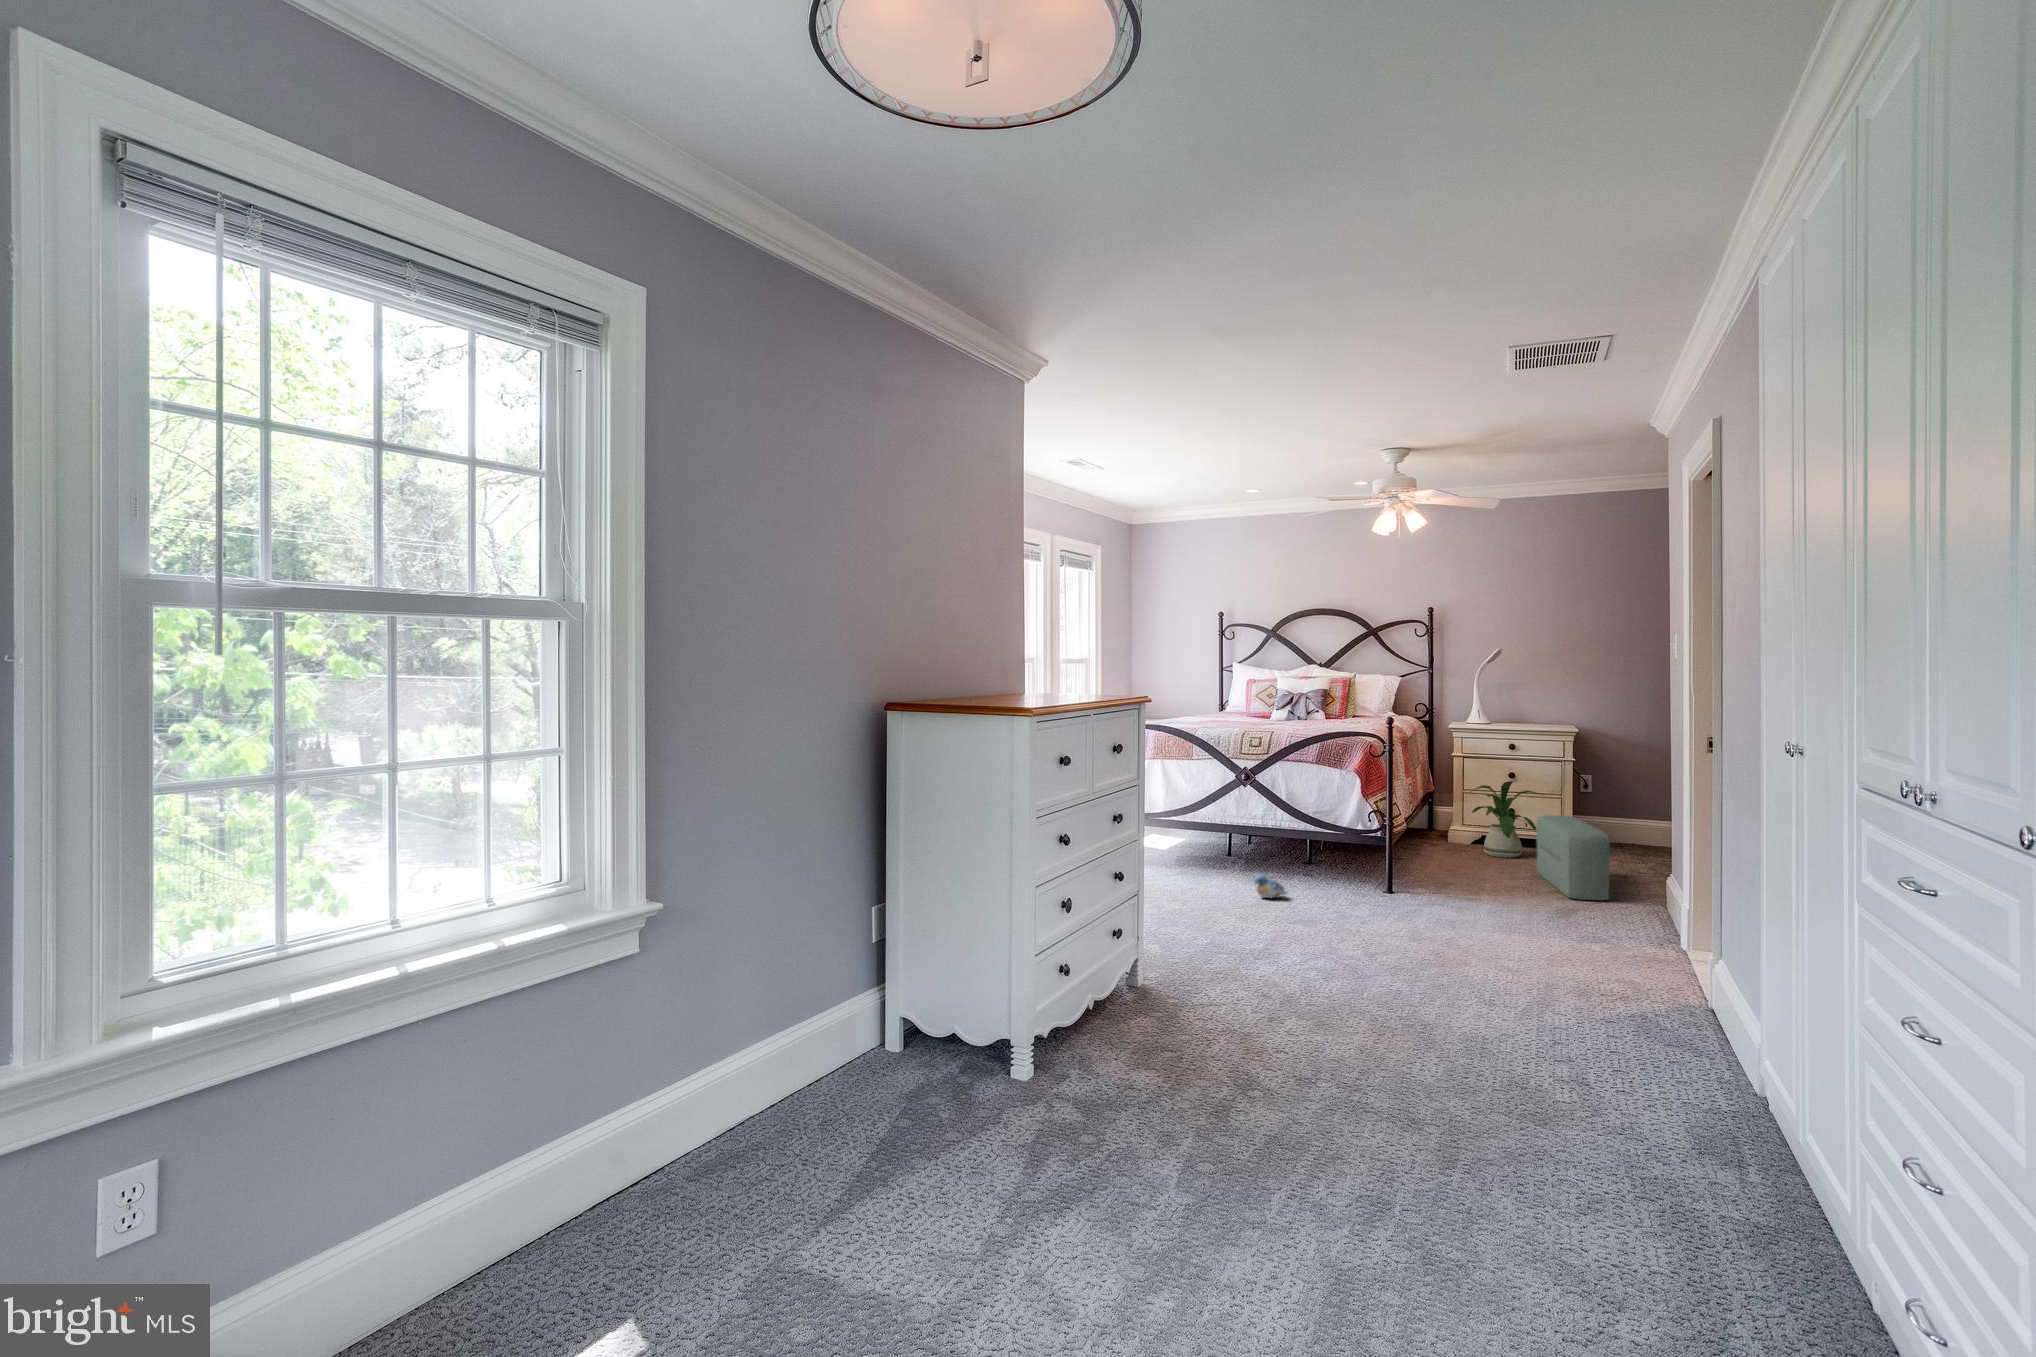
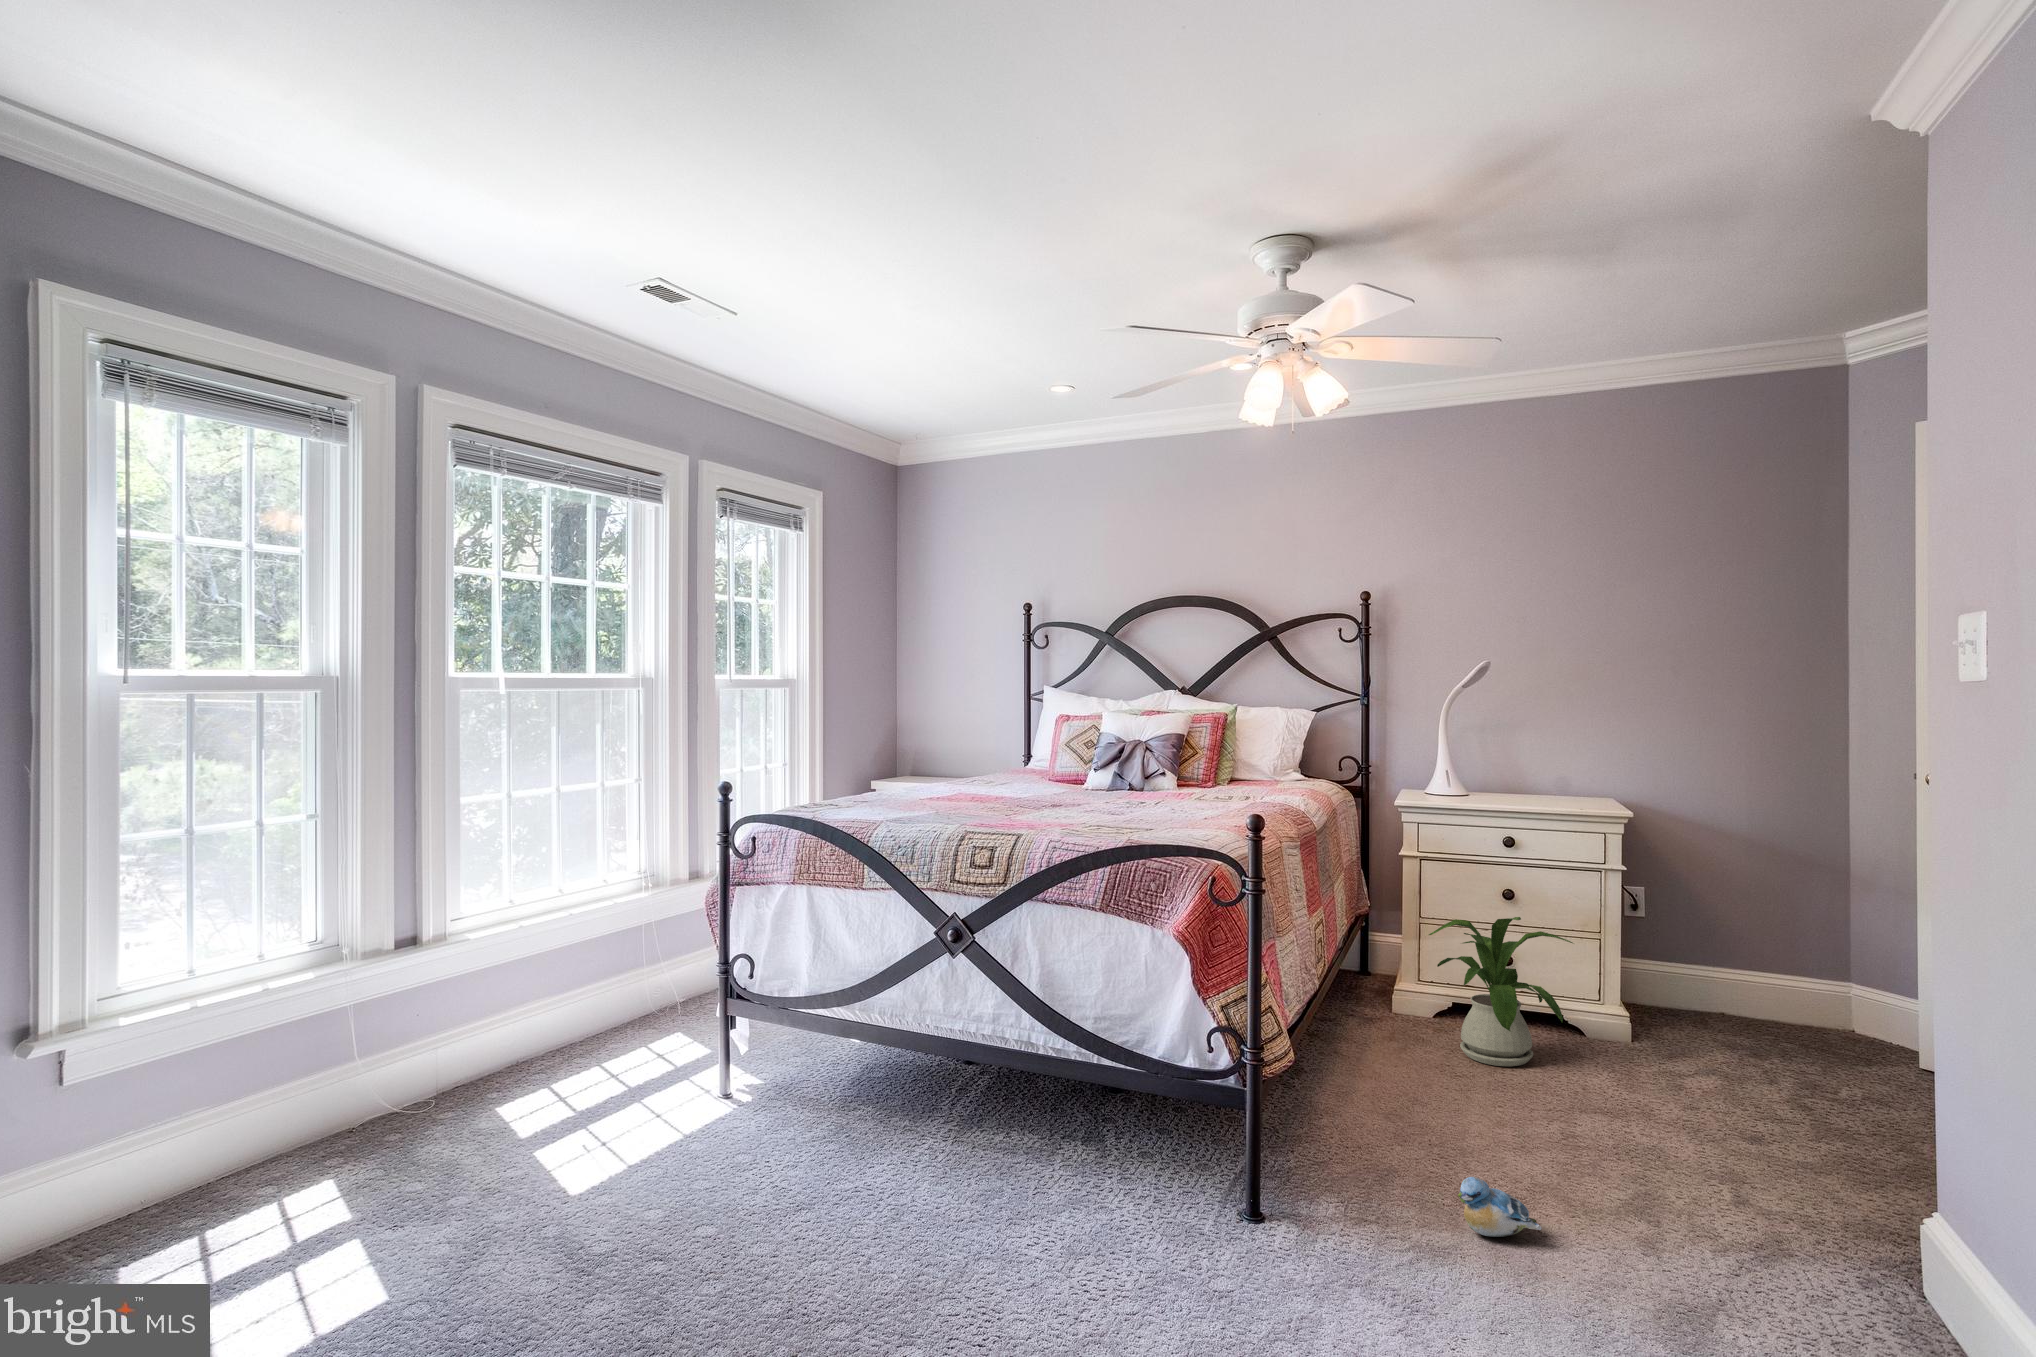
pouf: present [1536,815,1610,901] -> none [1569,1005,1759,1251]
plush toy: present [1255,874,1287,898] -> present [1458,1177,1541,1237]

